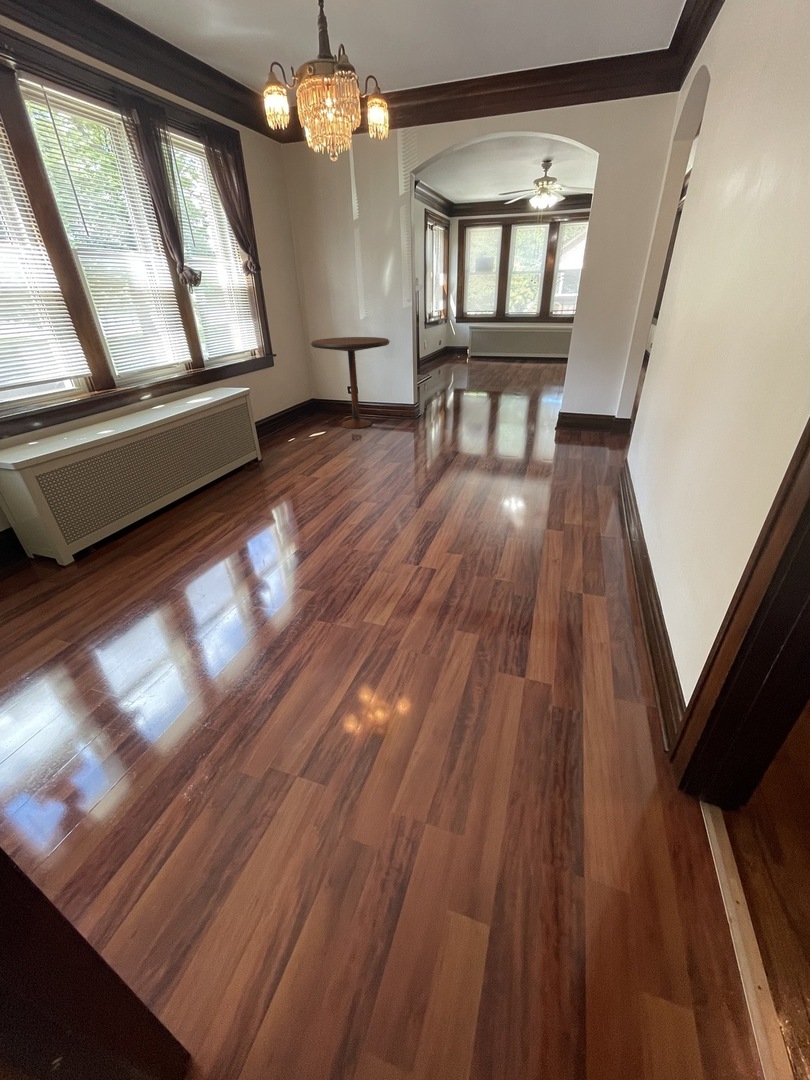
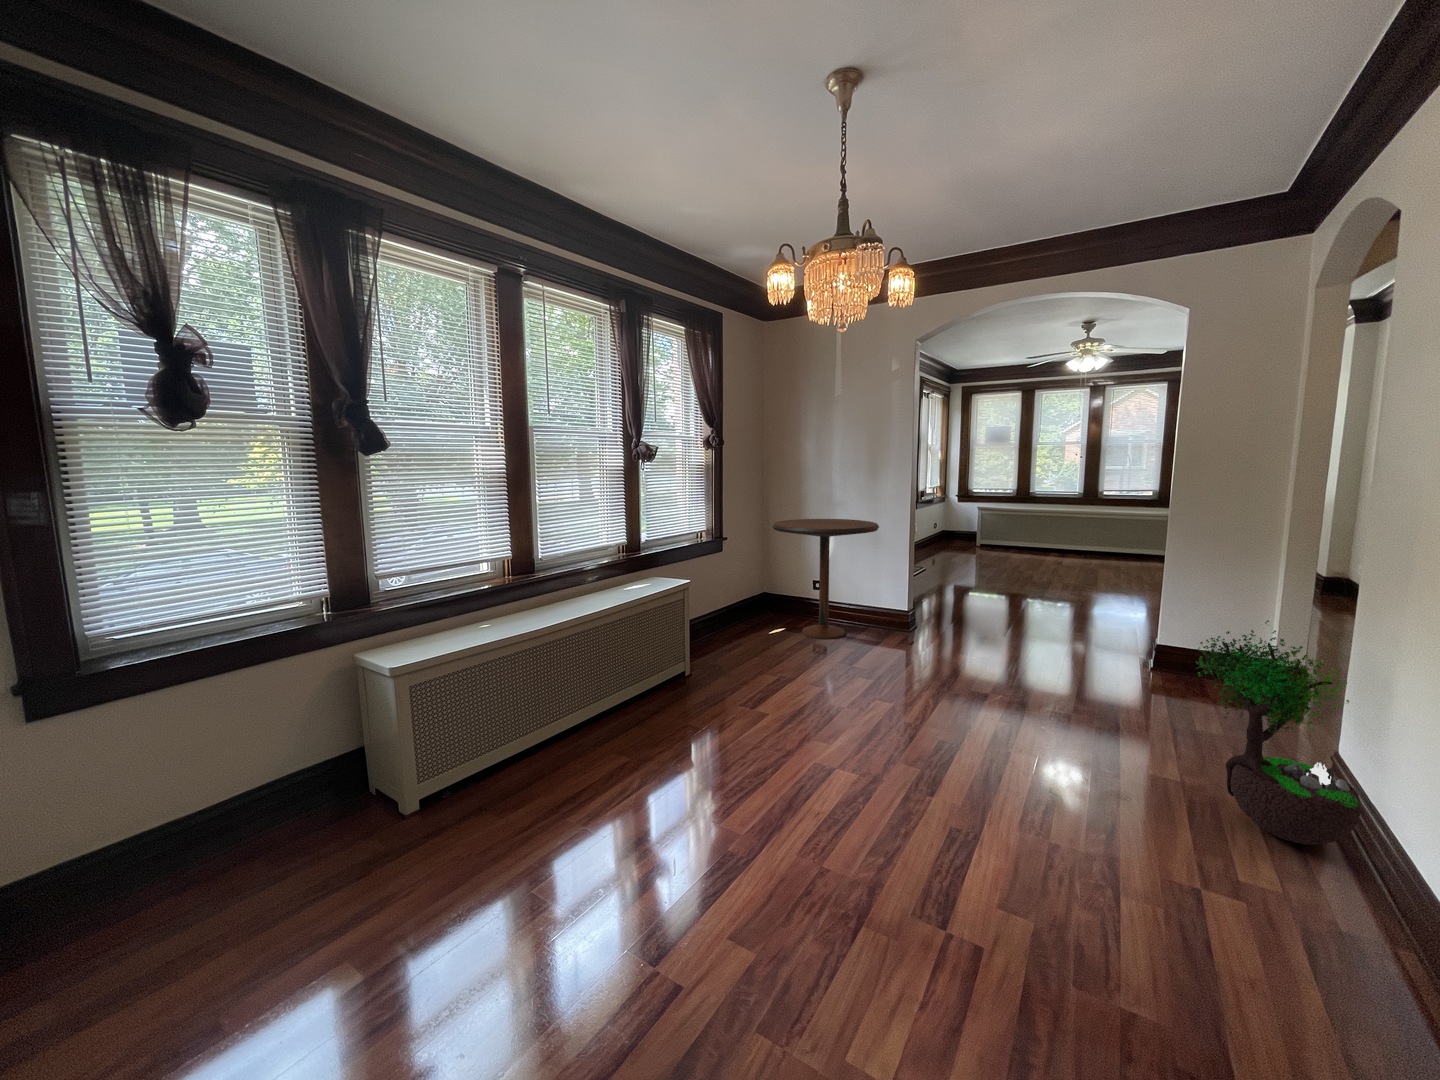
potted tree: none [557,388,622,506] -> present [1196,620,1361,845]

